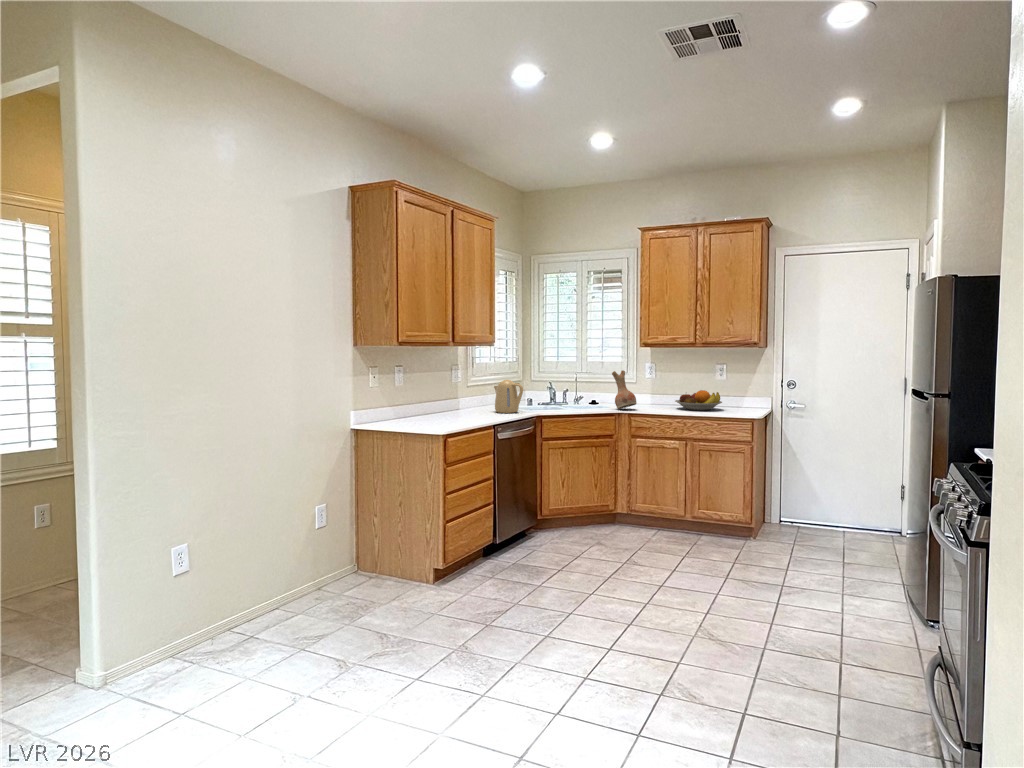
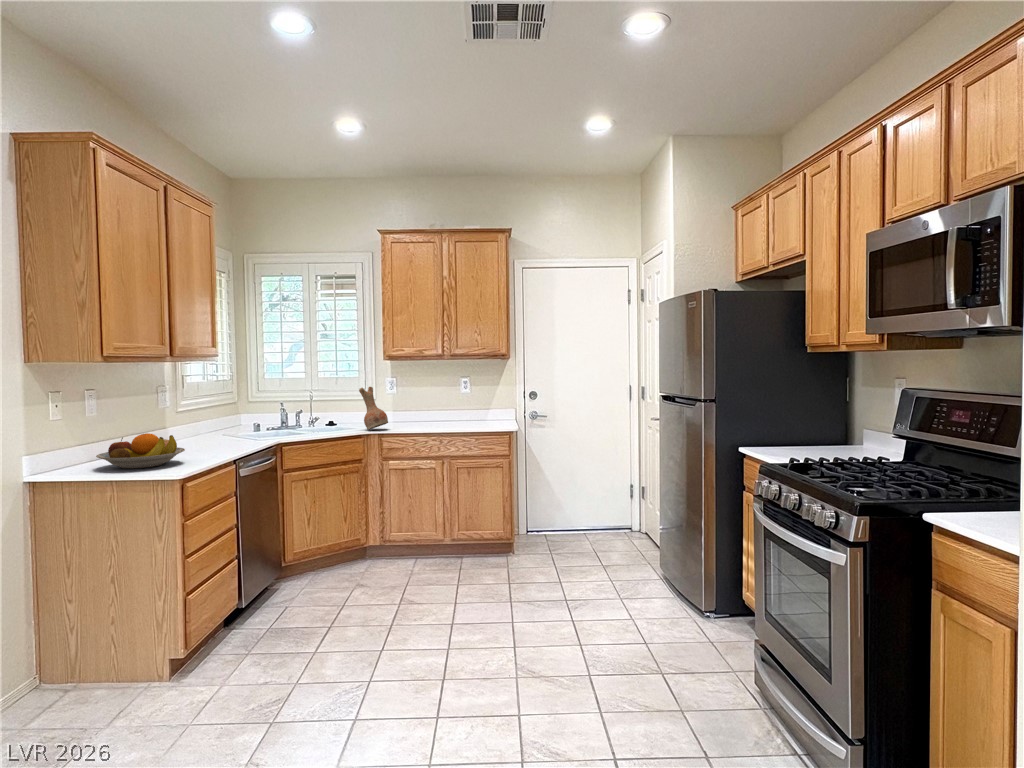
kettle: present [494,380,523,413] -> none [217,402,260,445]
fruit bowl: present [675,390,722,410] -> present [96,433,185,469]

